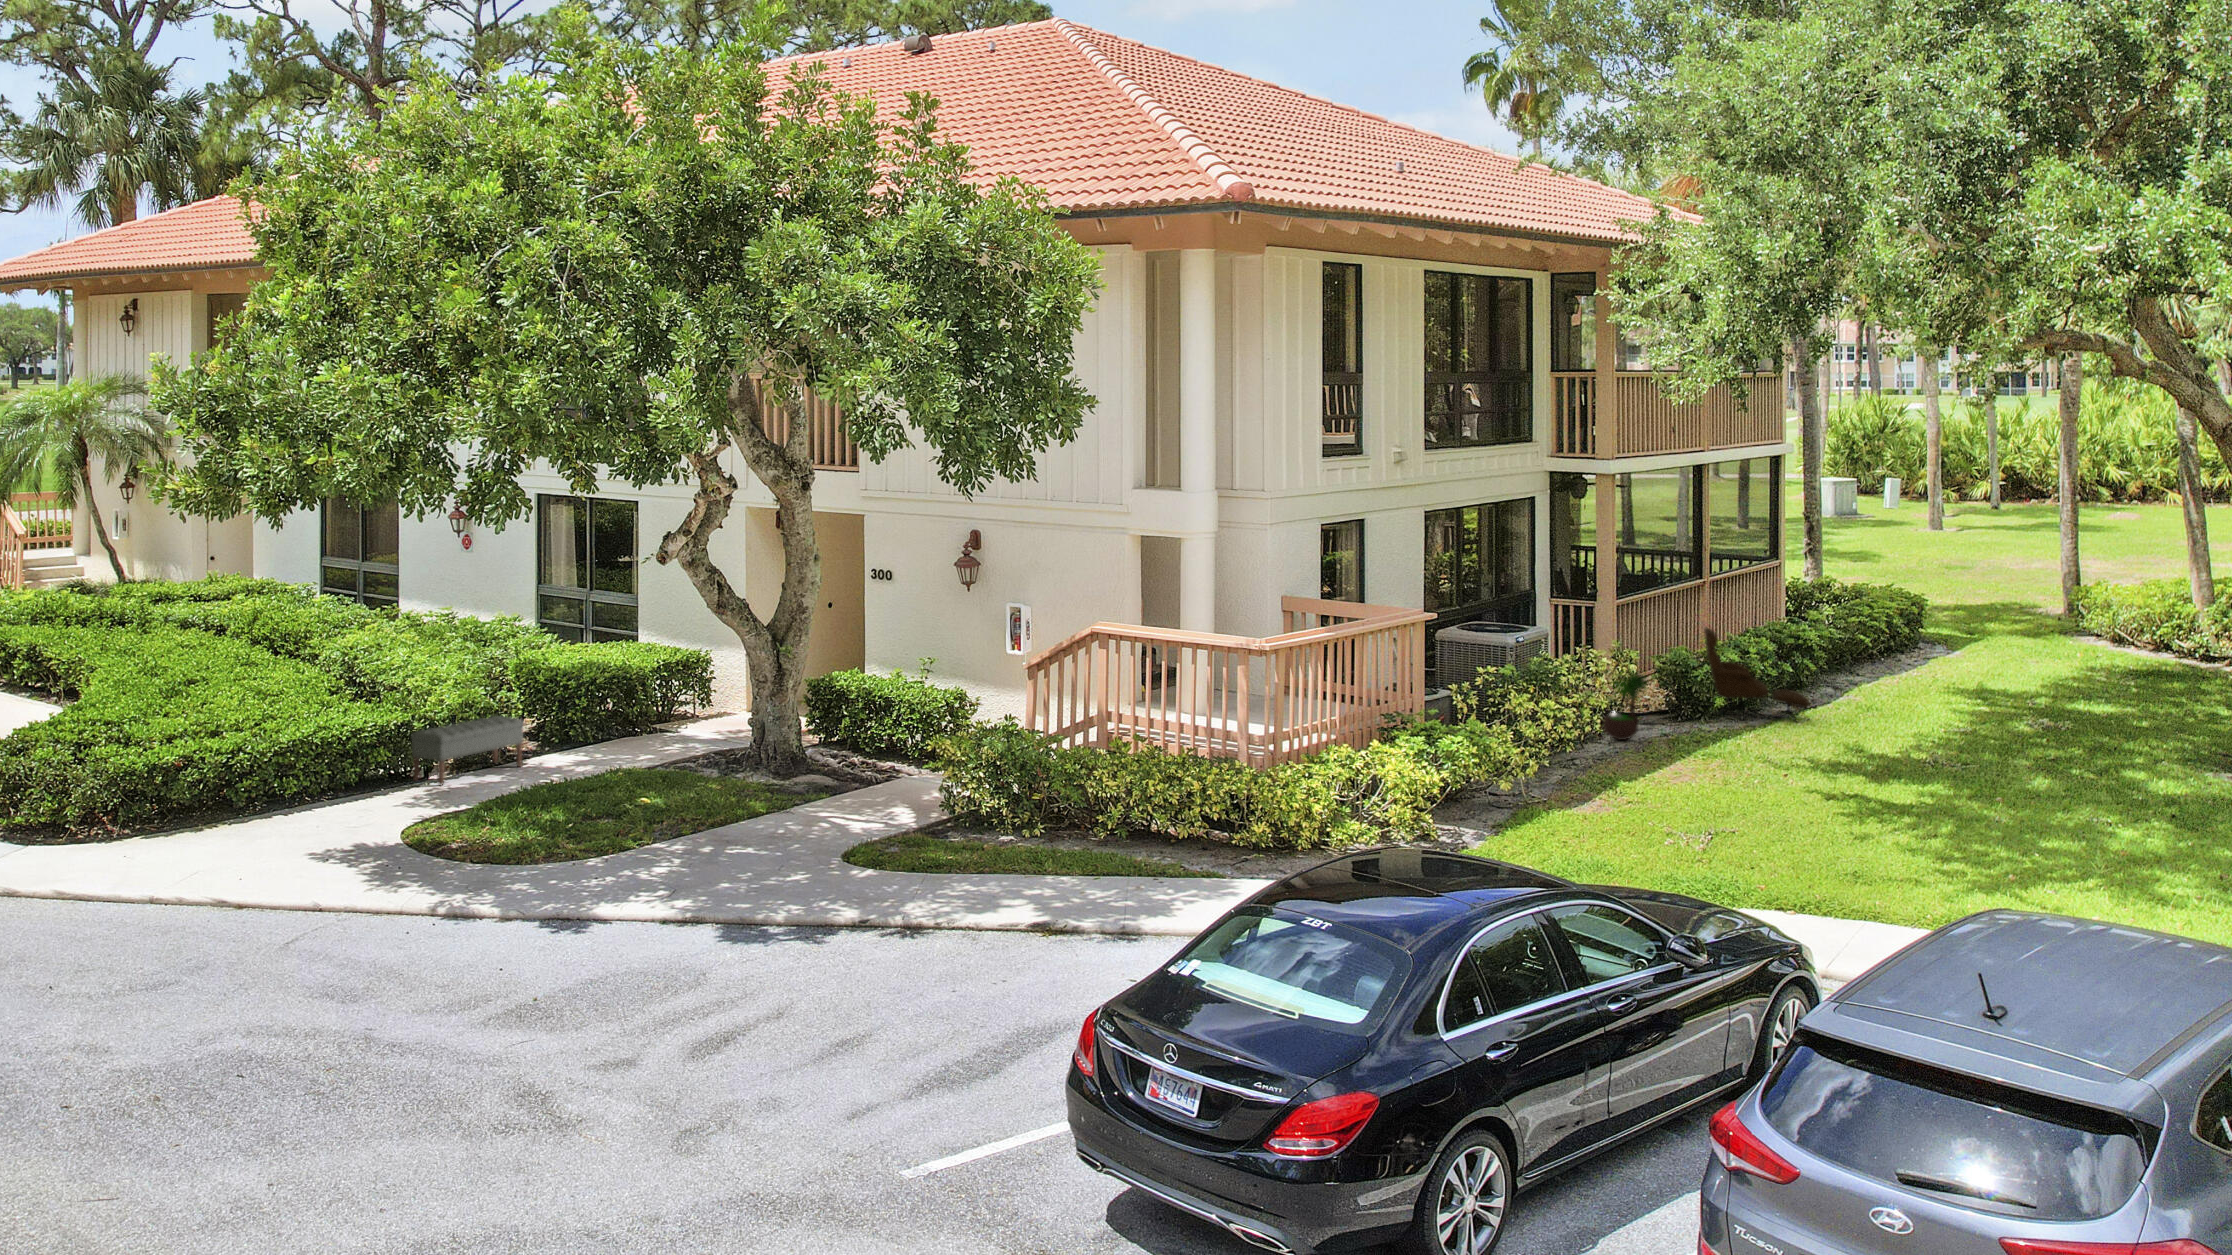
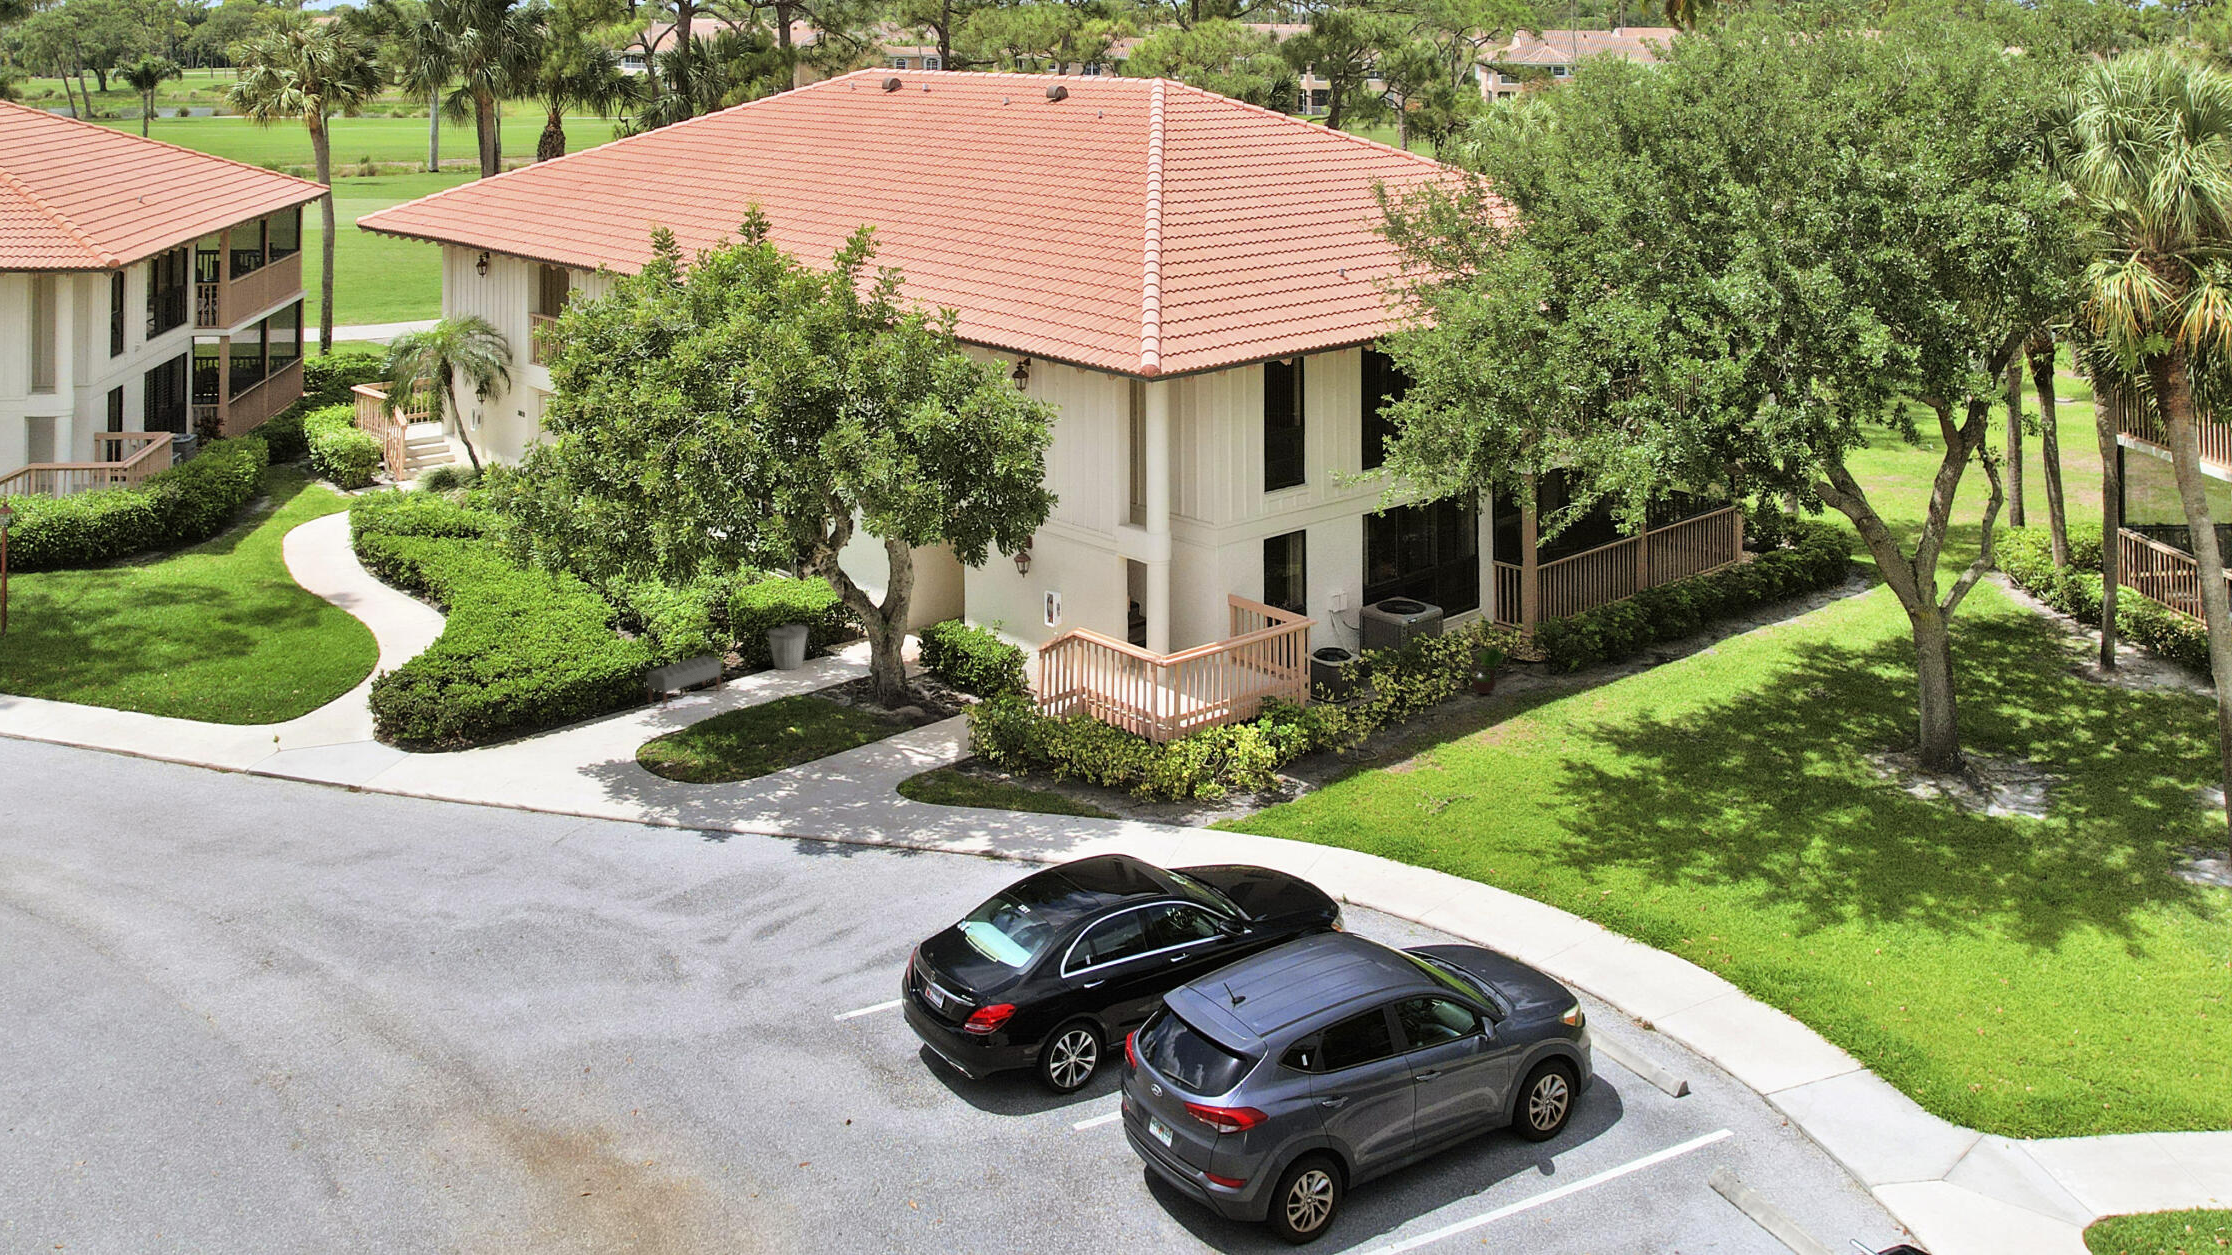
lounge chair: present [1704,627,1810,720] -> none [1572,604,1643,679]
trash can: none [586,678,646,746] -> present [768,624,808,670]

